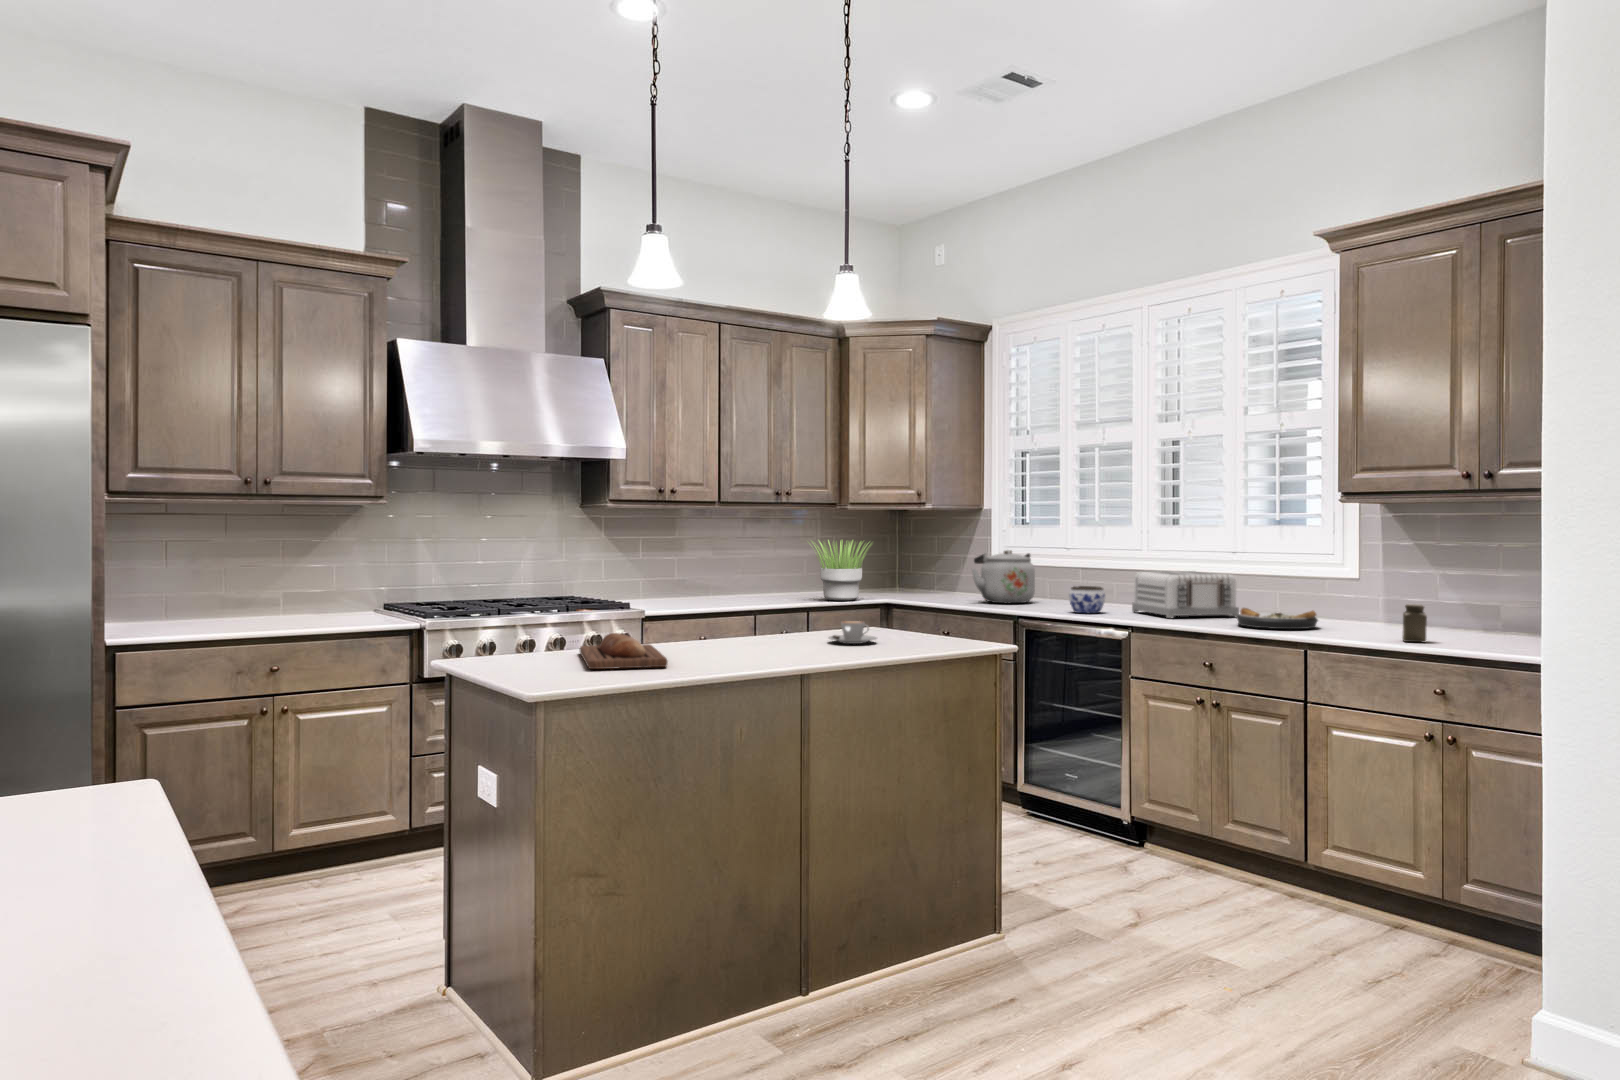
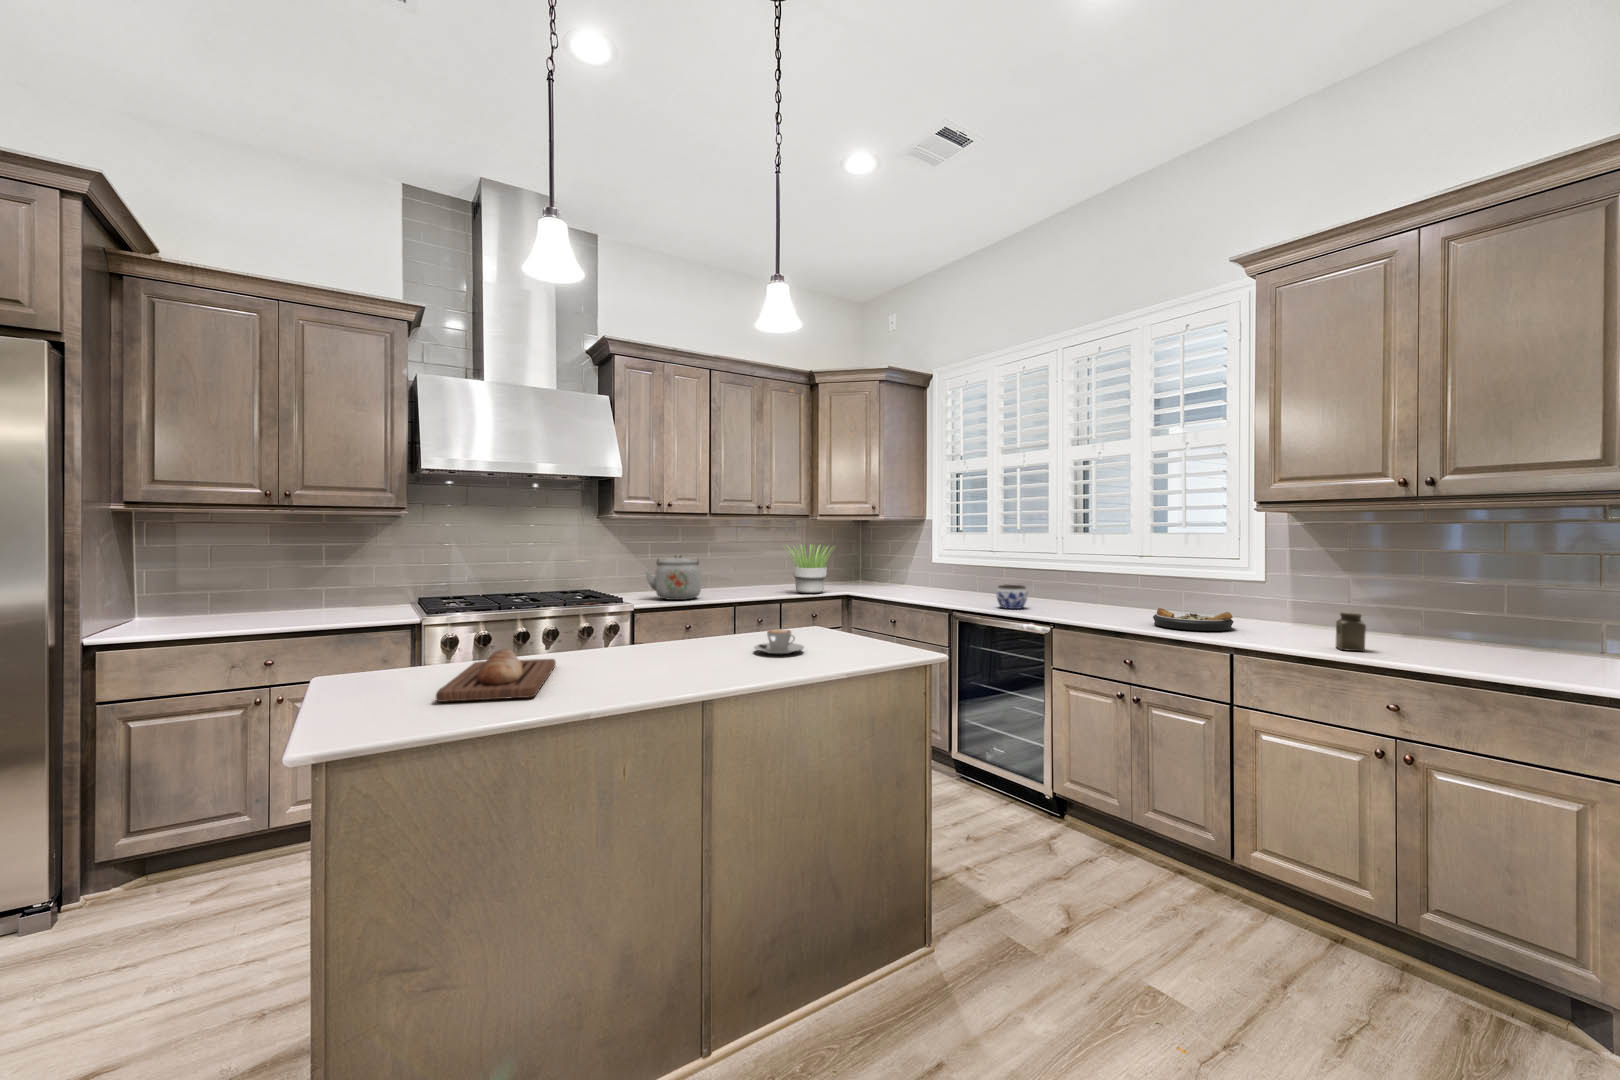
kettle: present [972,550,1035,603] -> present [646,555,701,600]
toaster: present [1132,571,1239,618] -> none [1051,573,1149,615]

